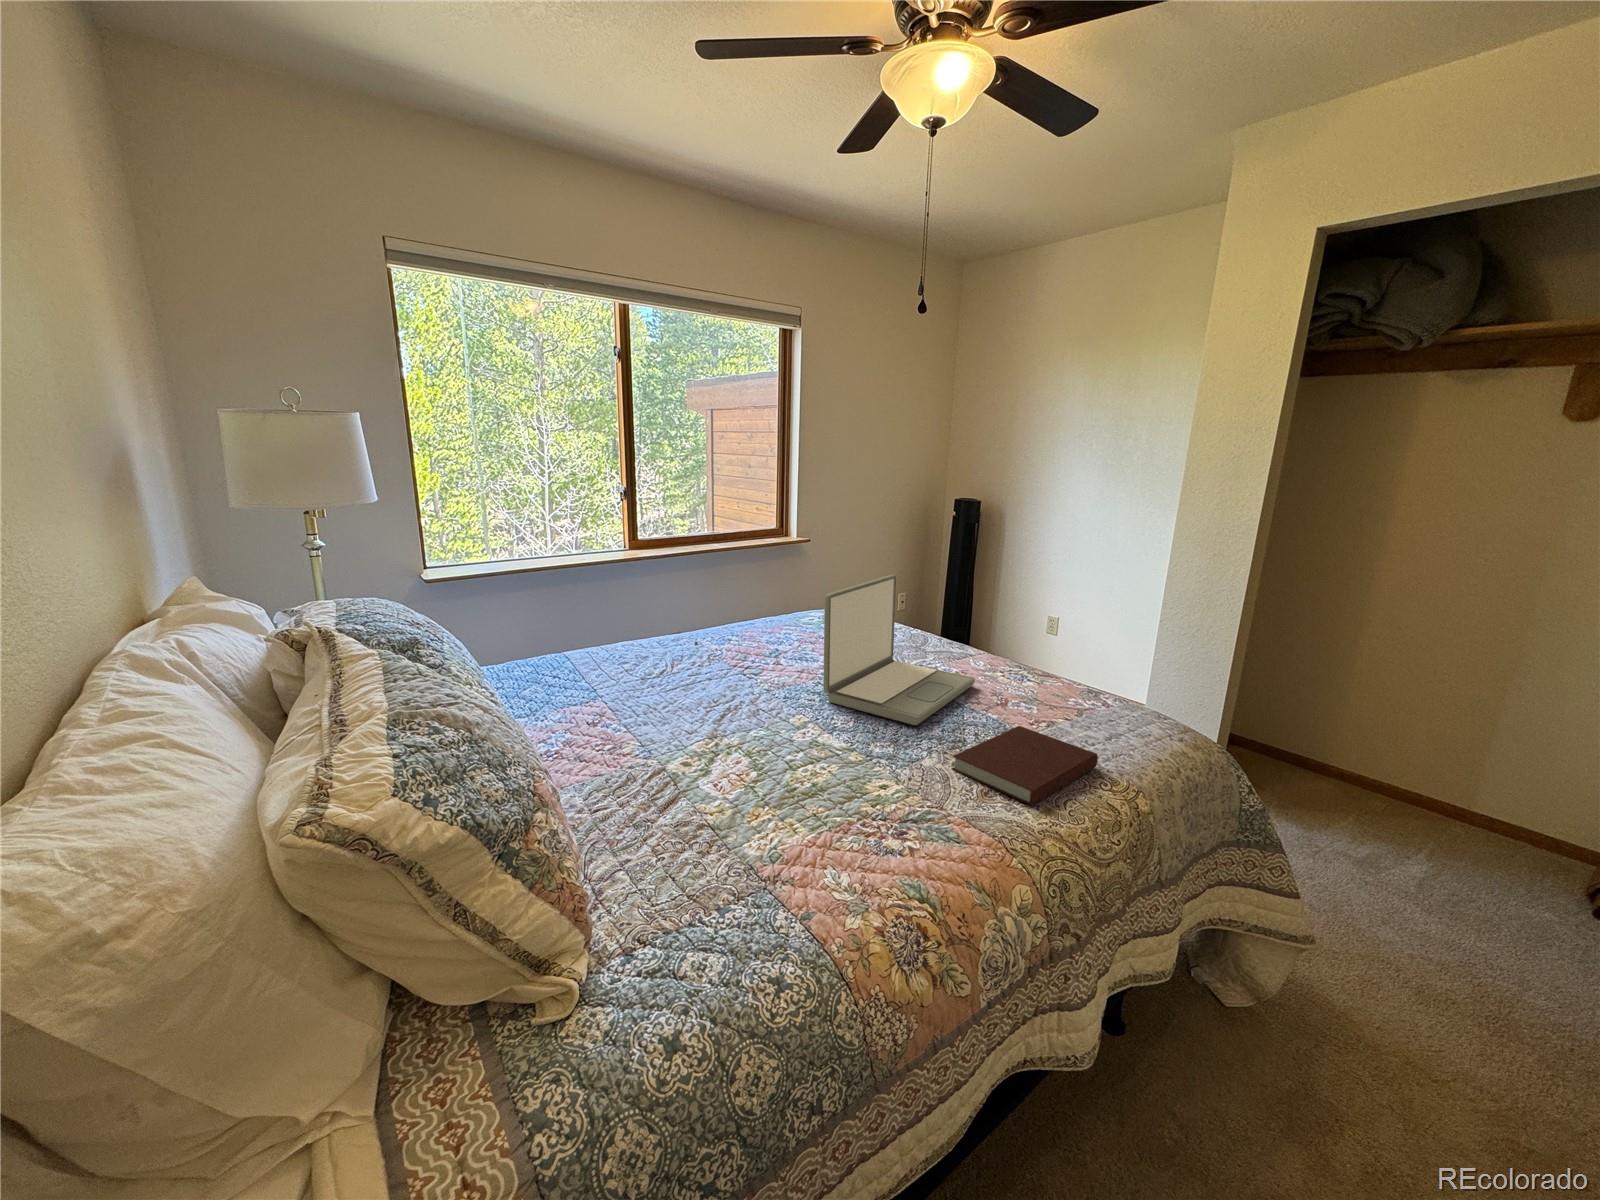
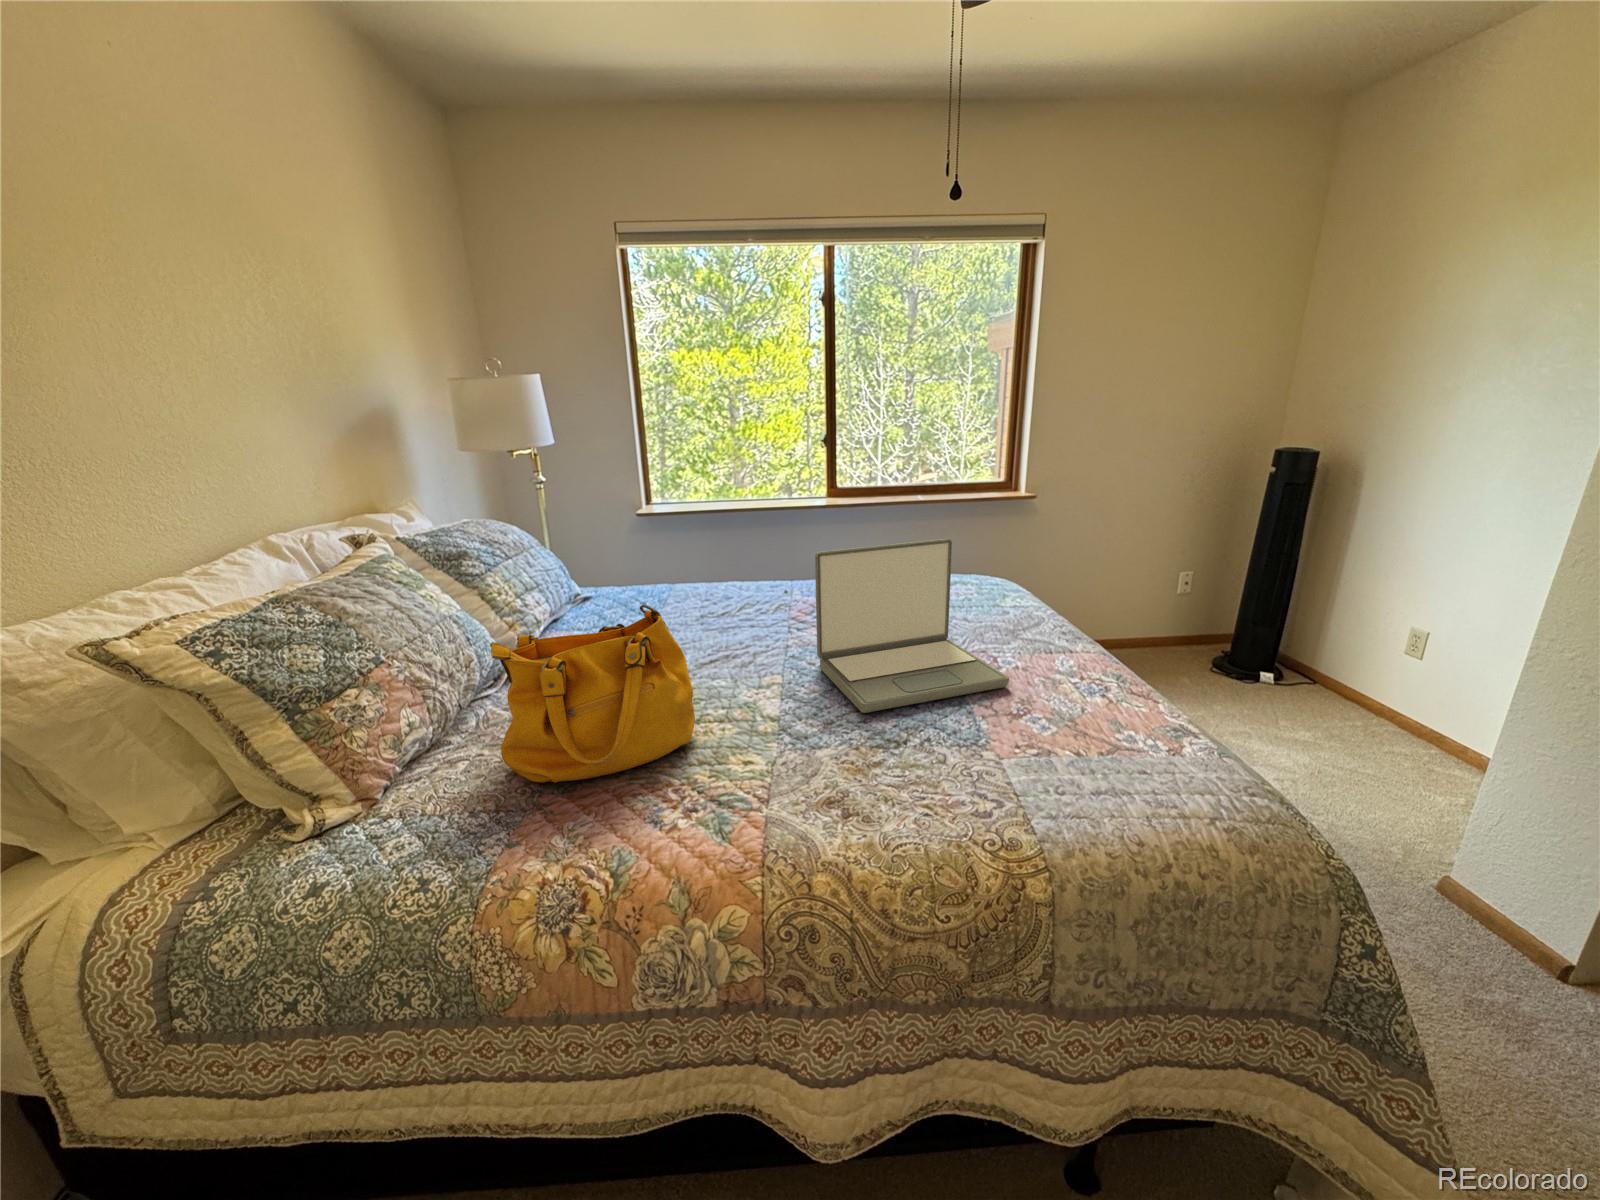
handbag: none [659,656,849,860] -> present [490,605,695,783]
notebook: present [952,726,1098,805] -> none [829,744,1005,834]

